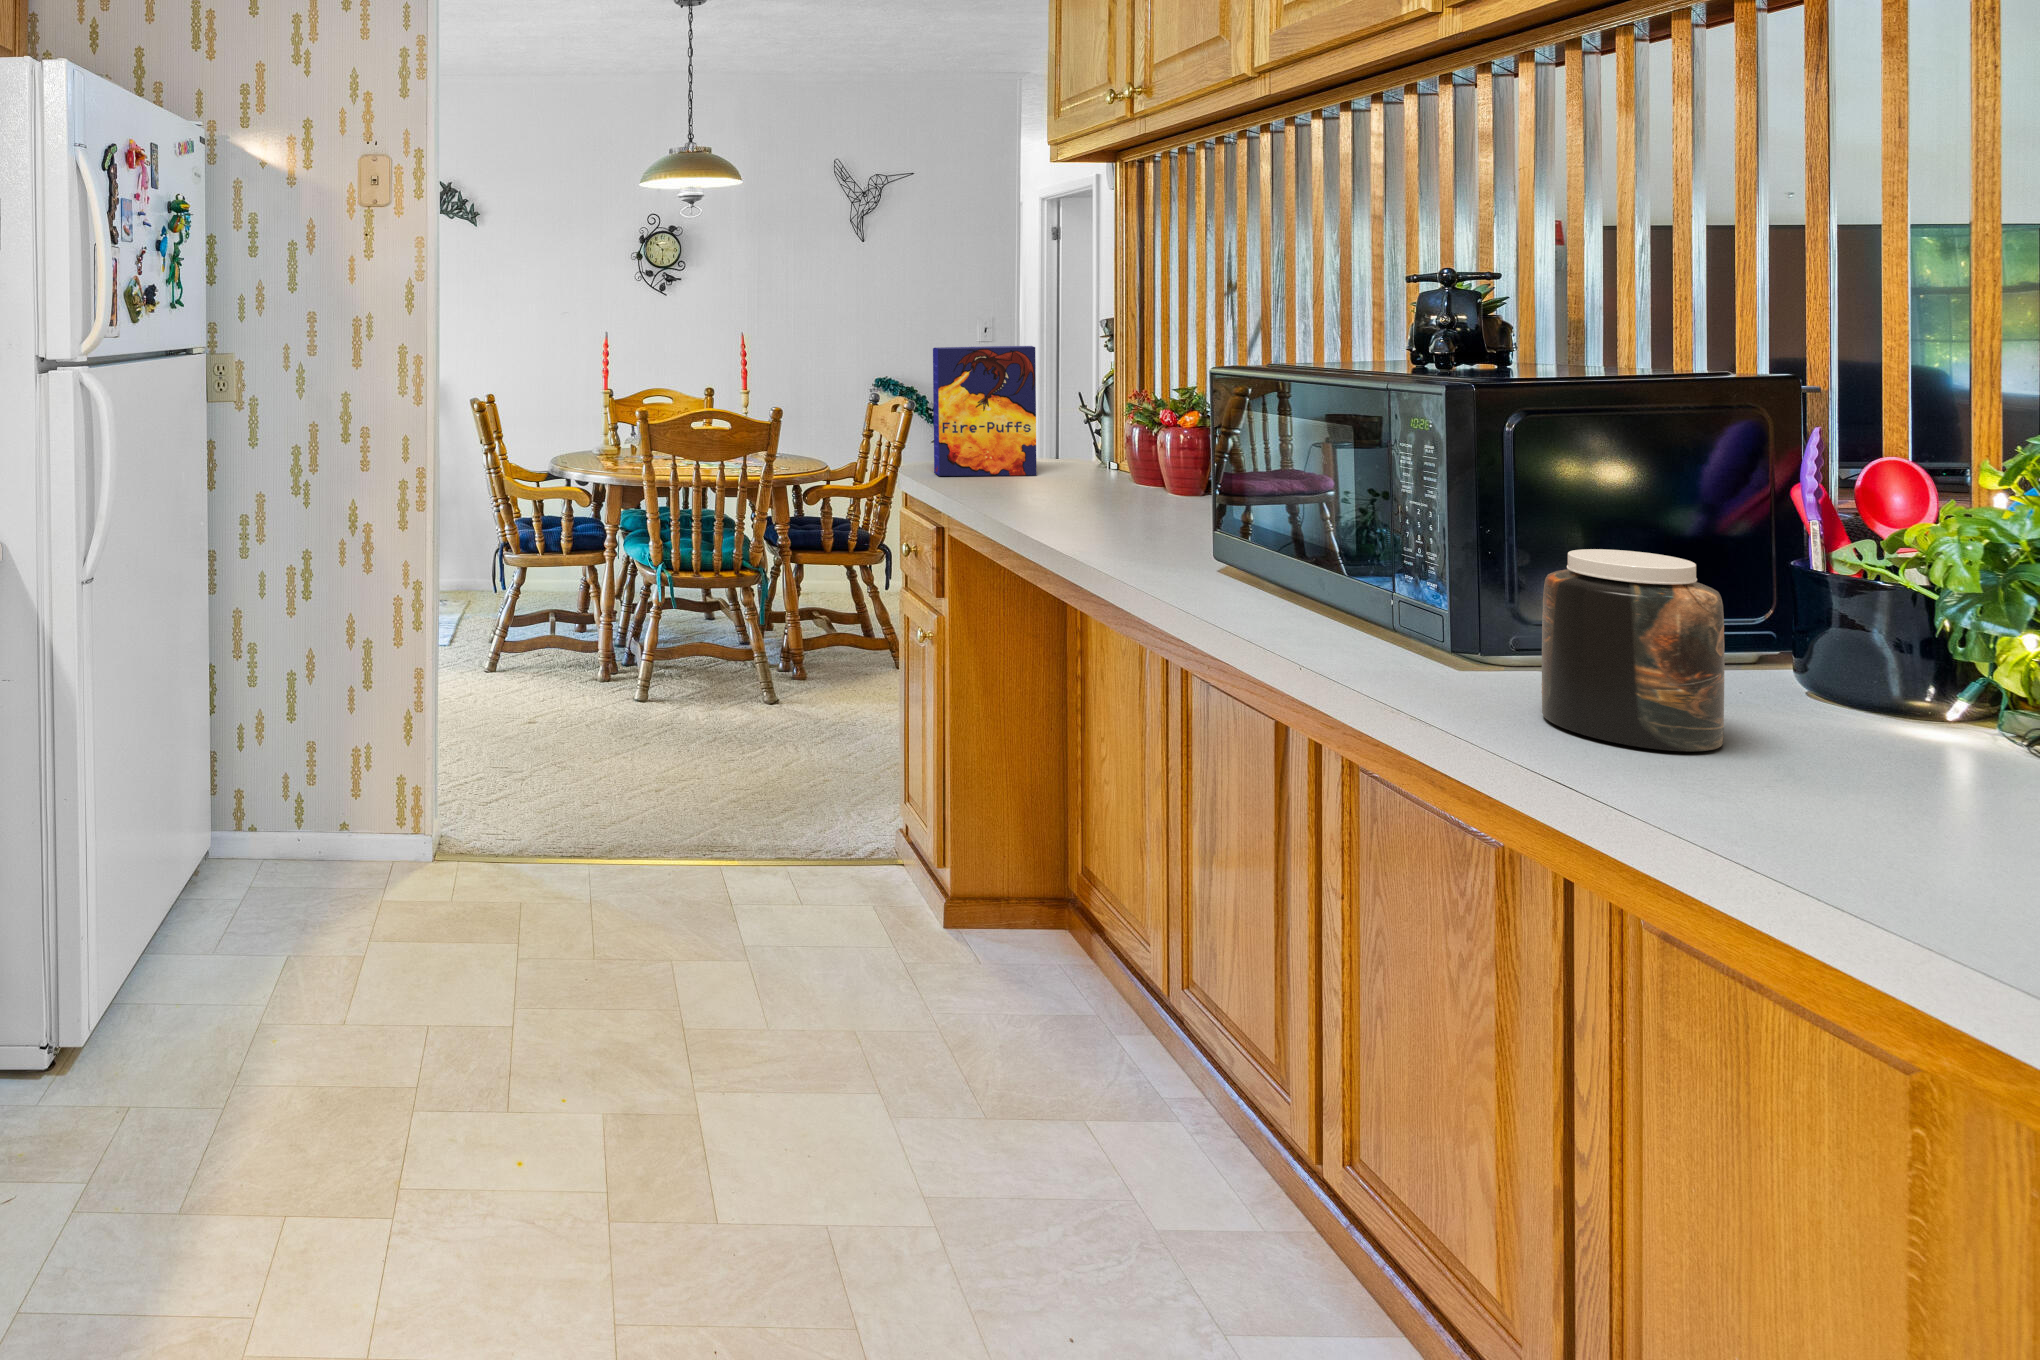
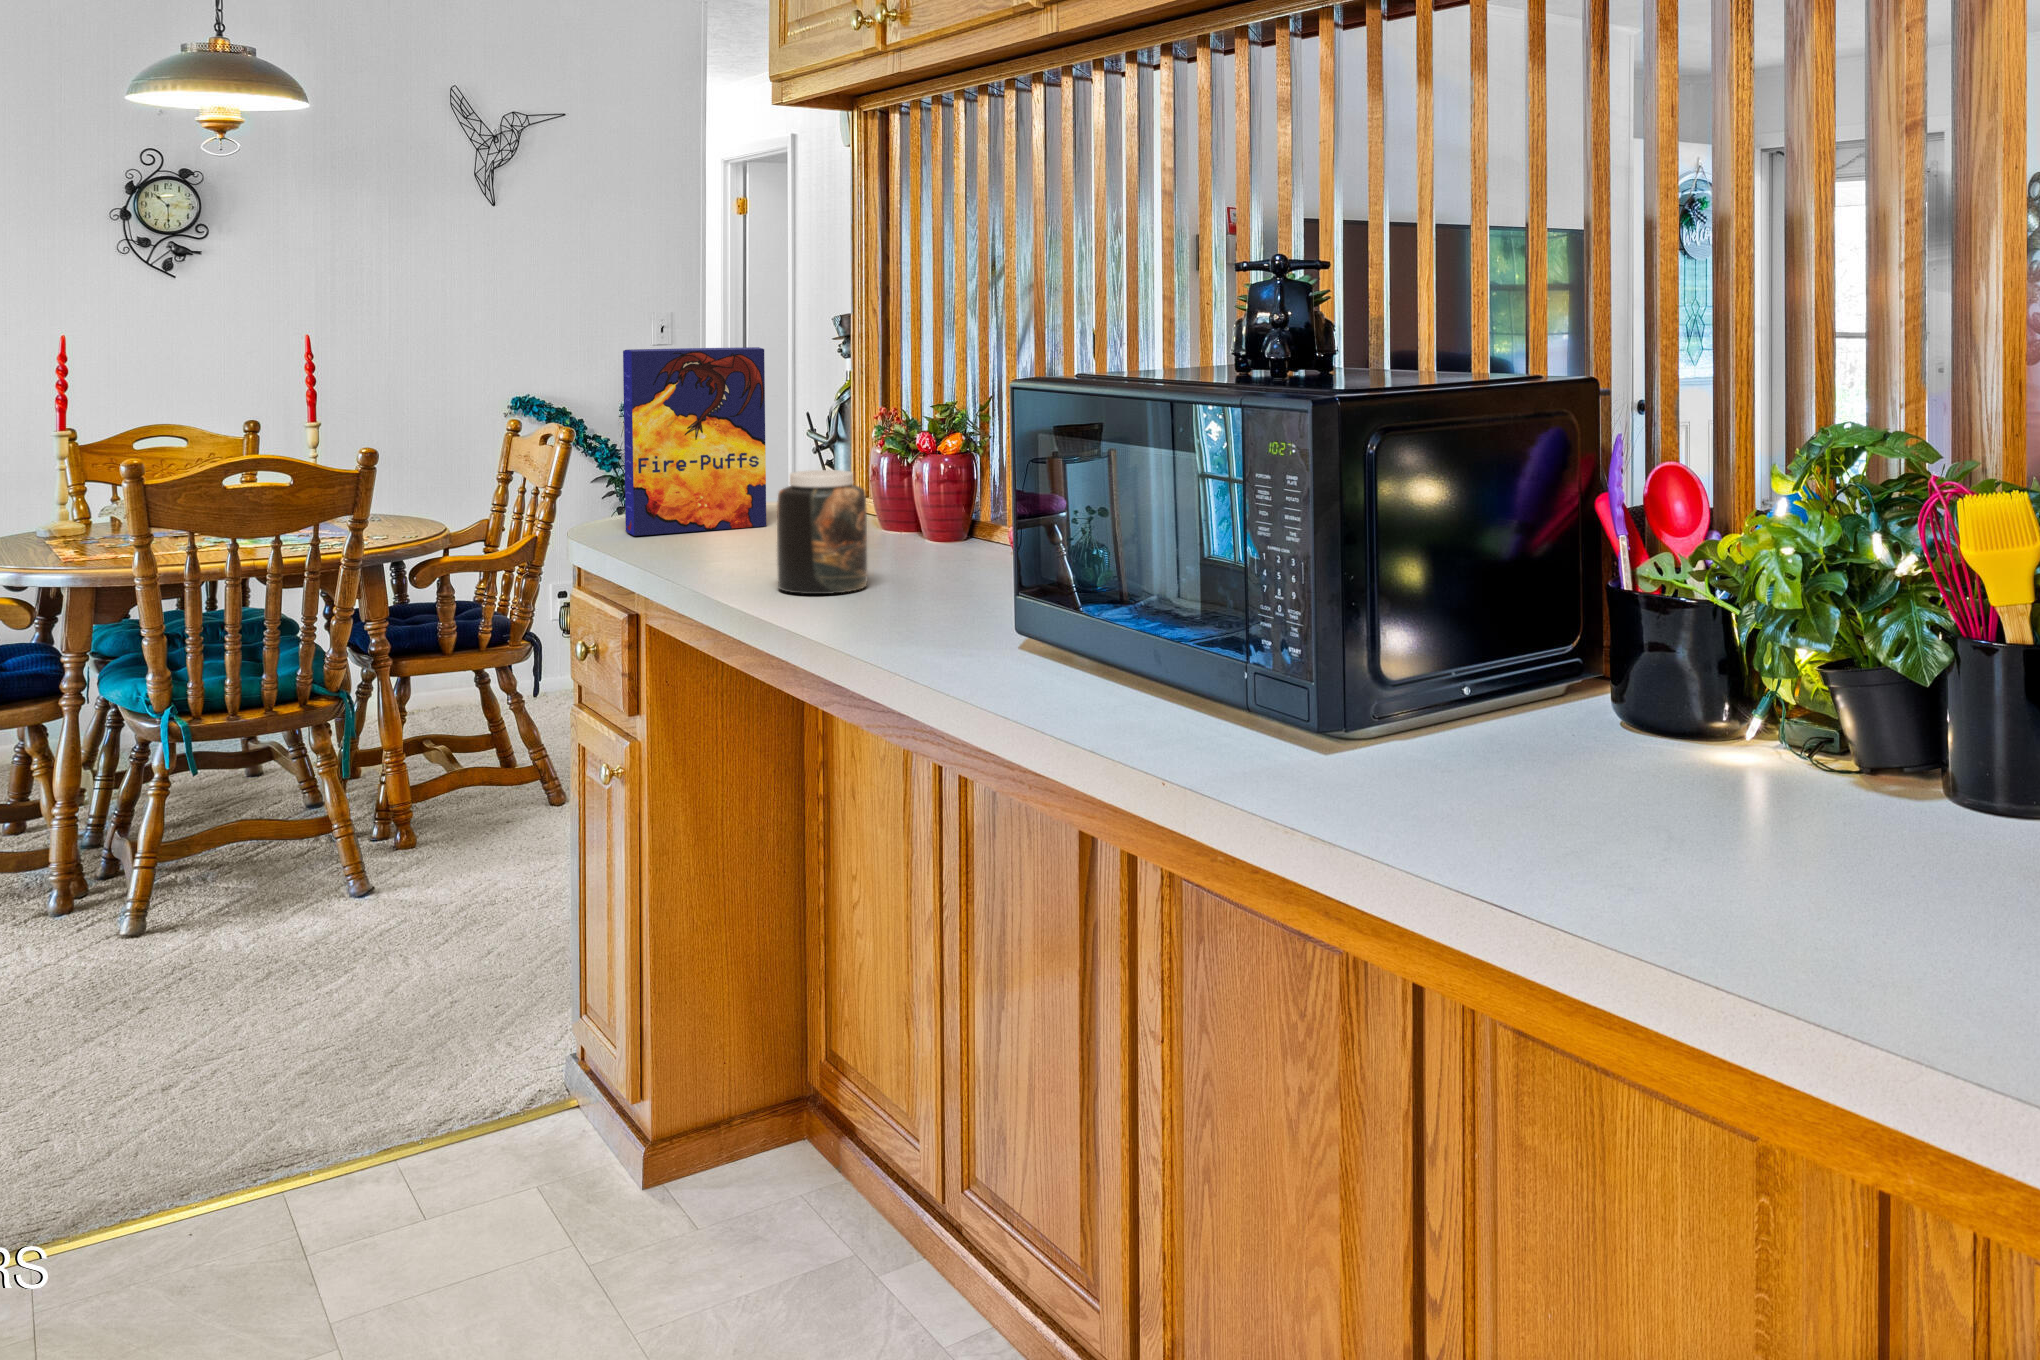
jar: present [1542,549,1724,751] -> present [777,470,867,594]

